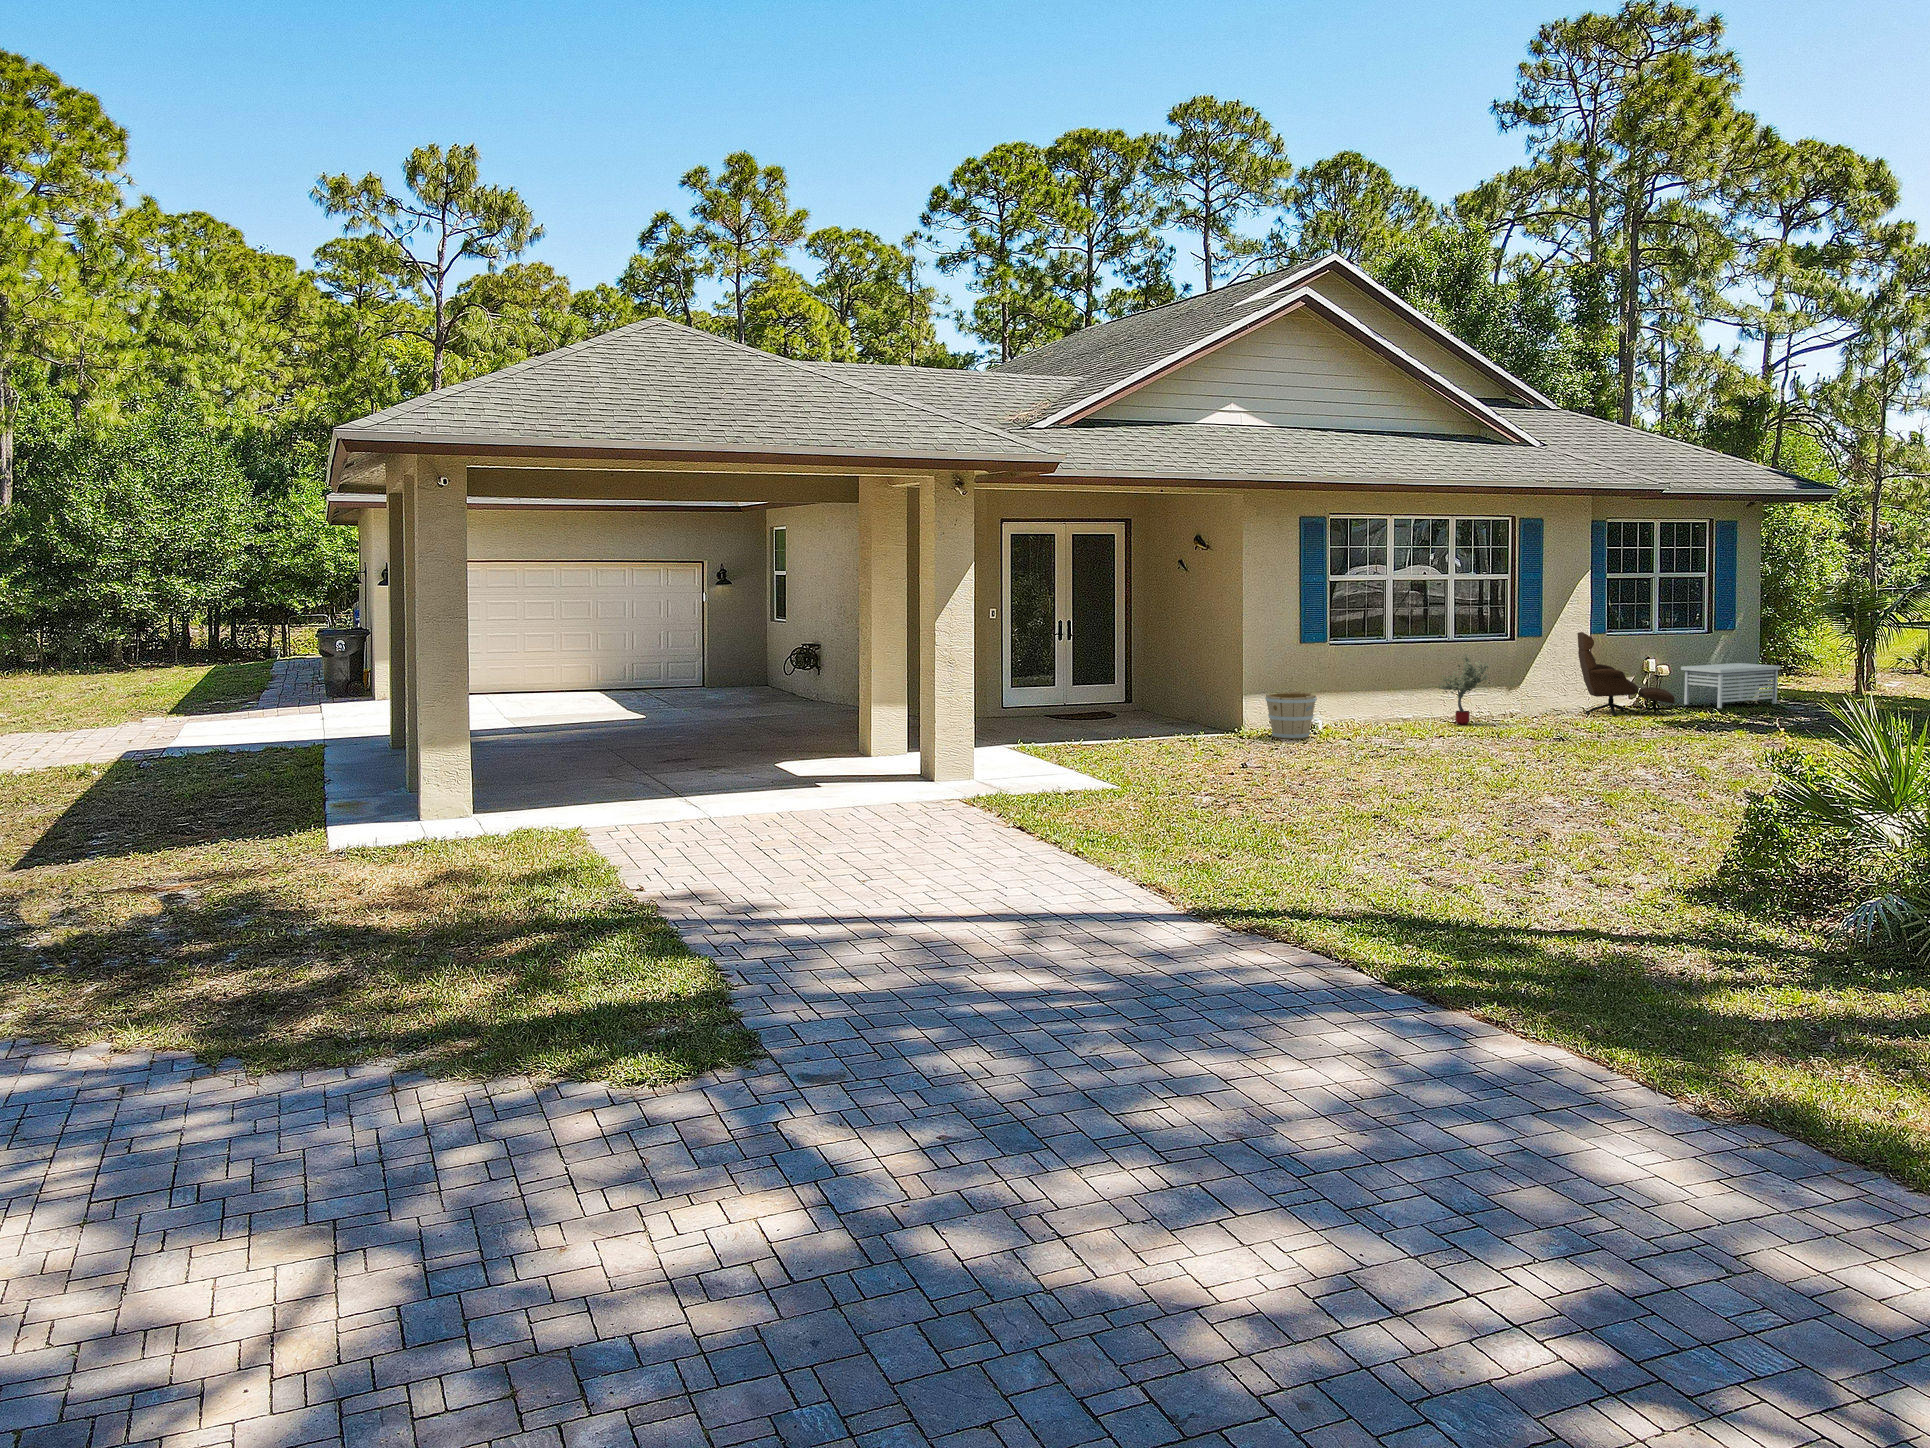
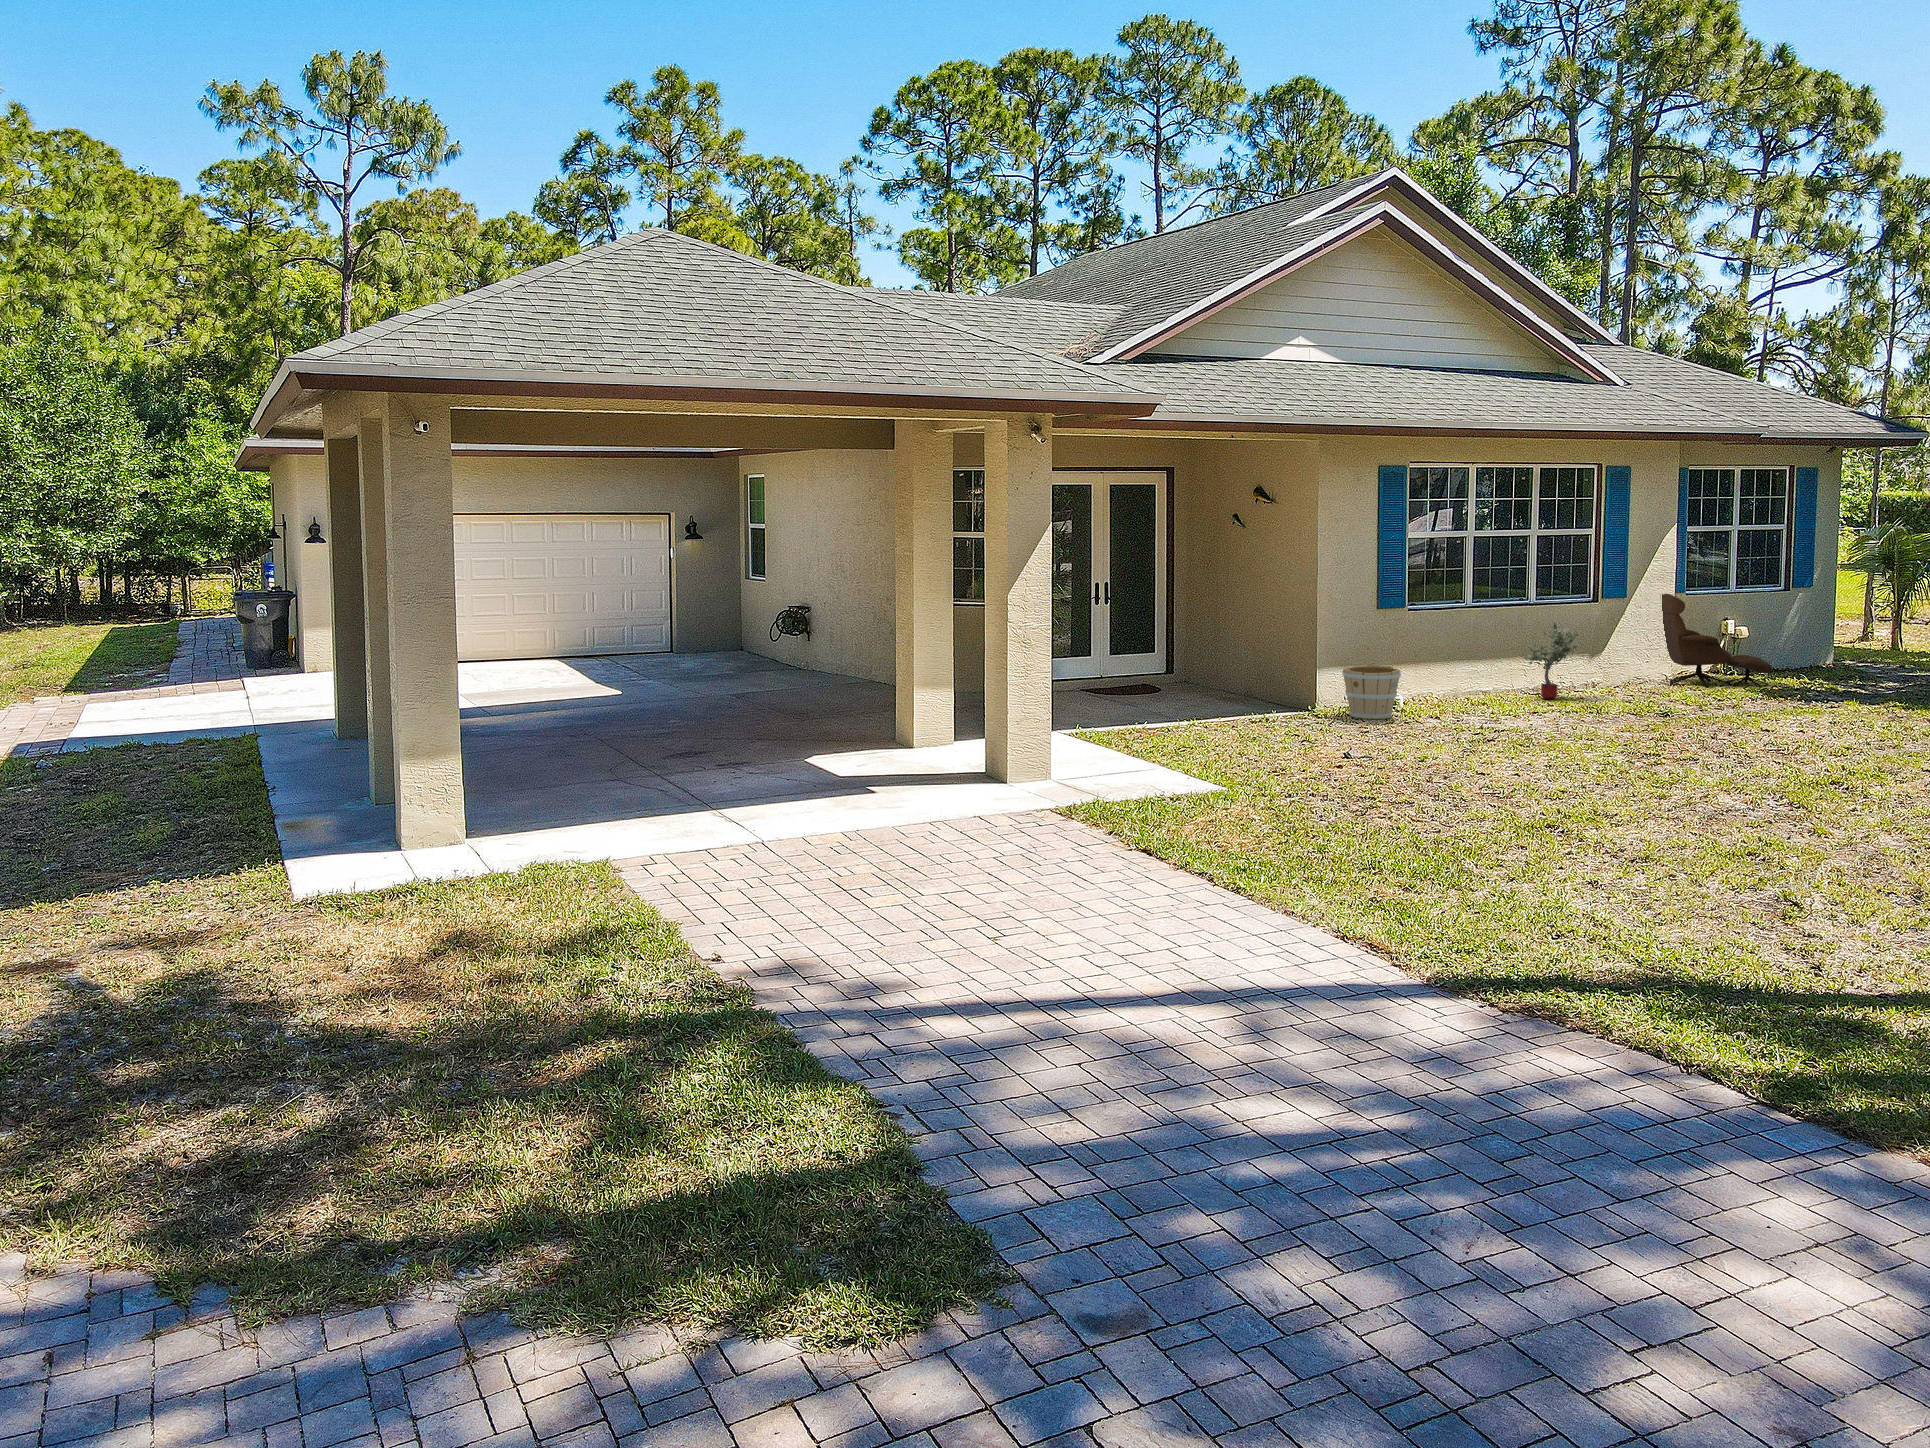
storage bench: present [1681,663,1781,708] -> none [1764,626,1871,677]

